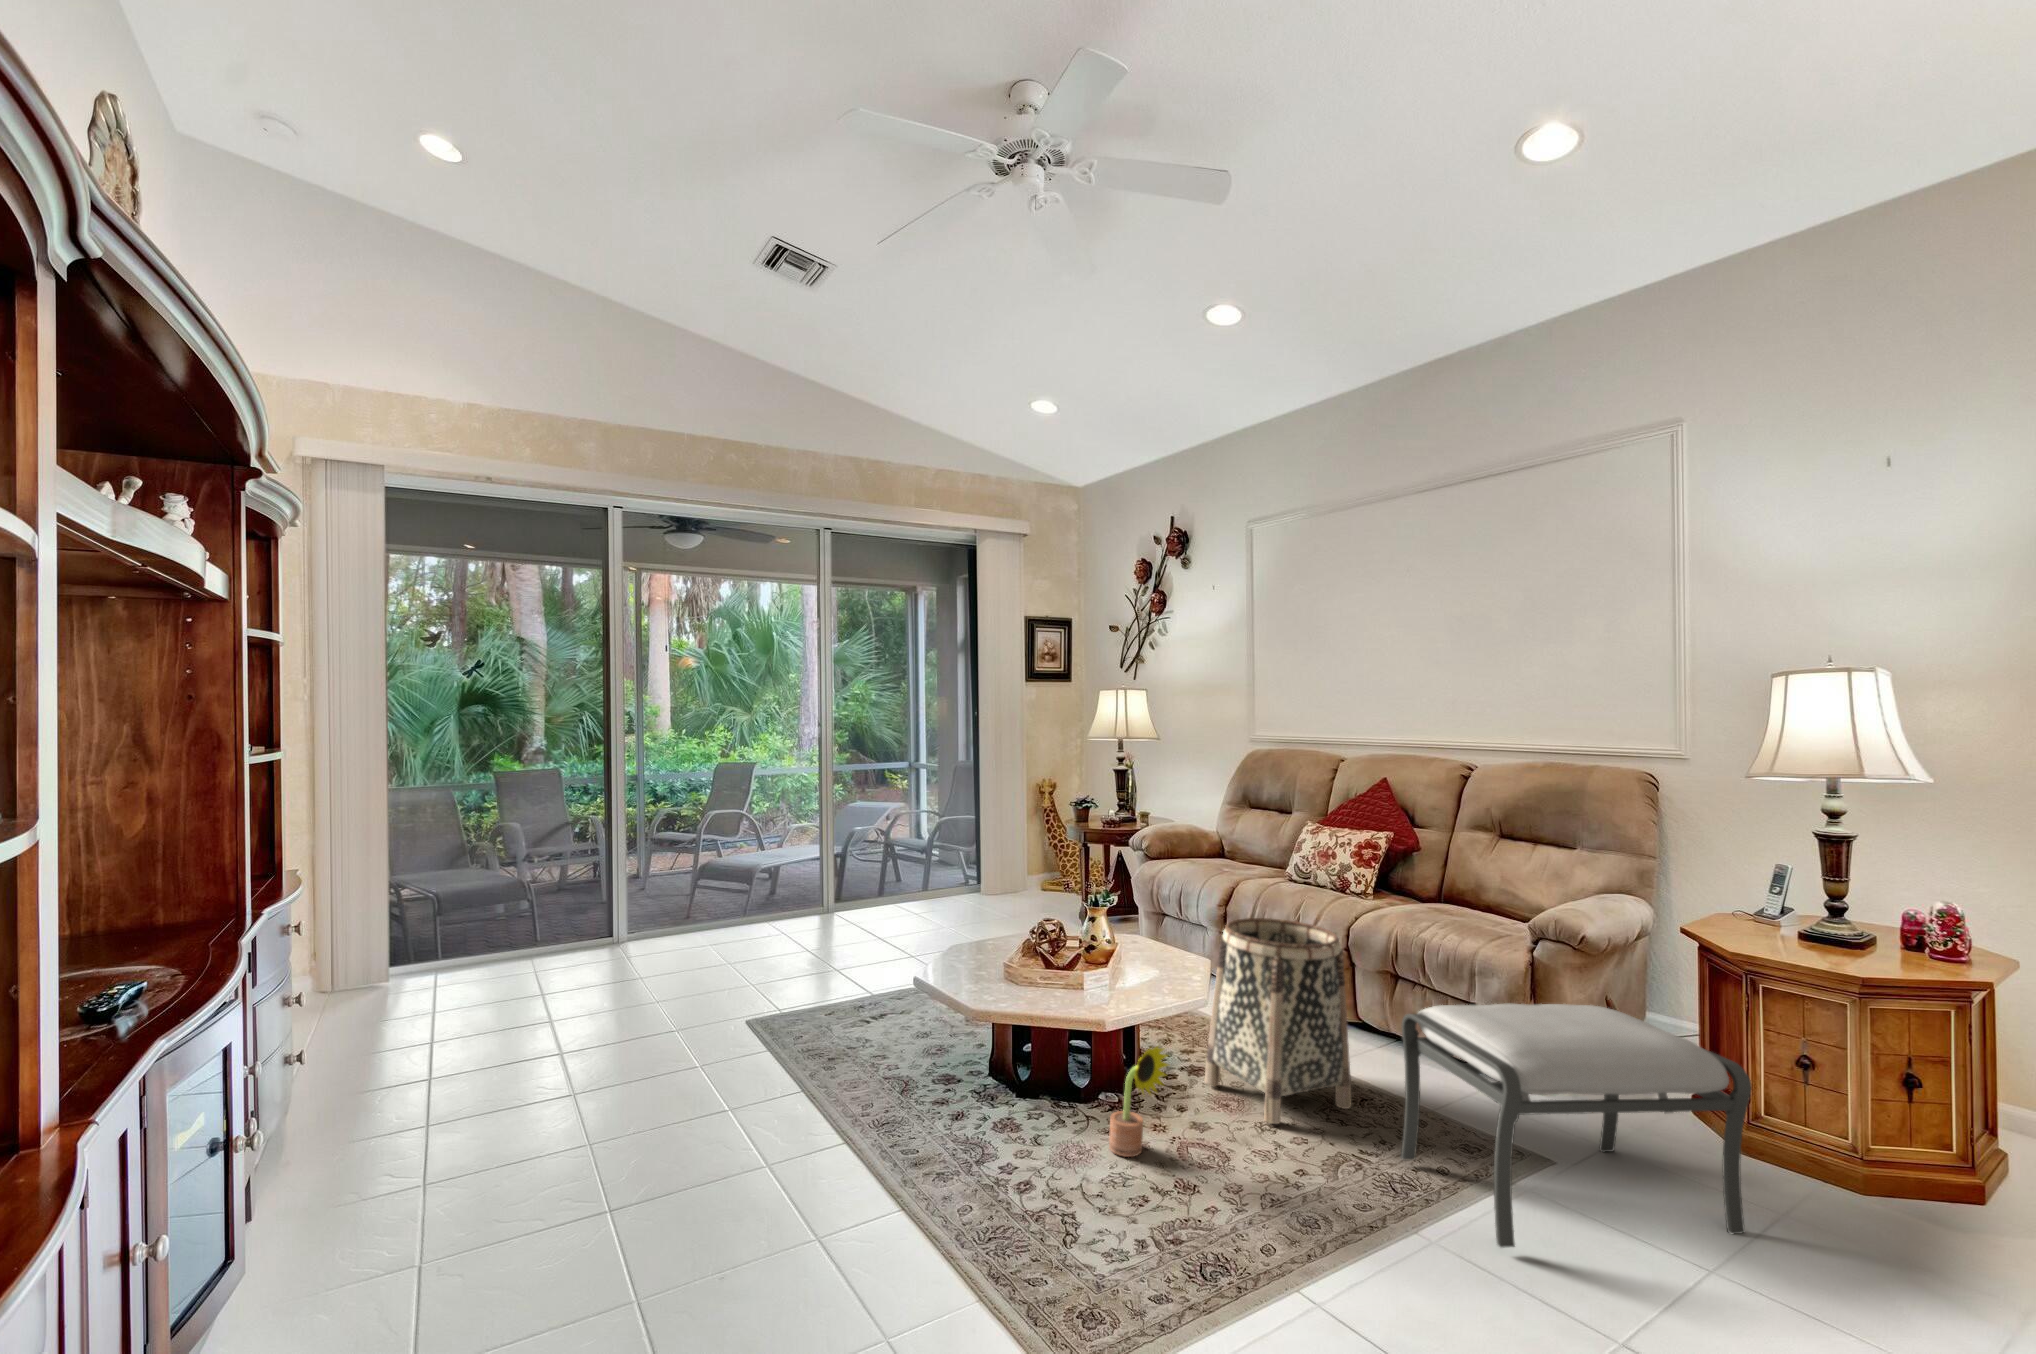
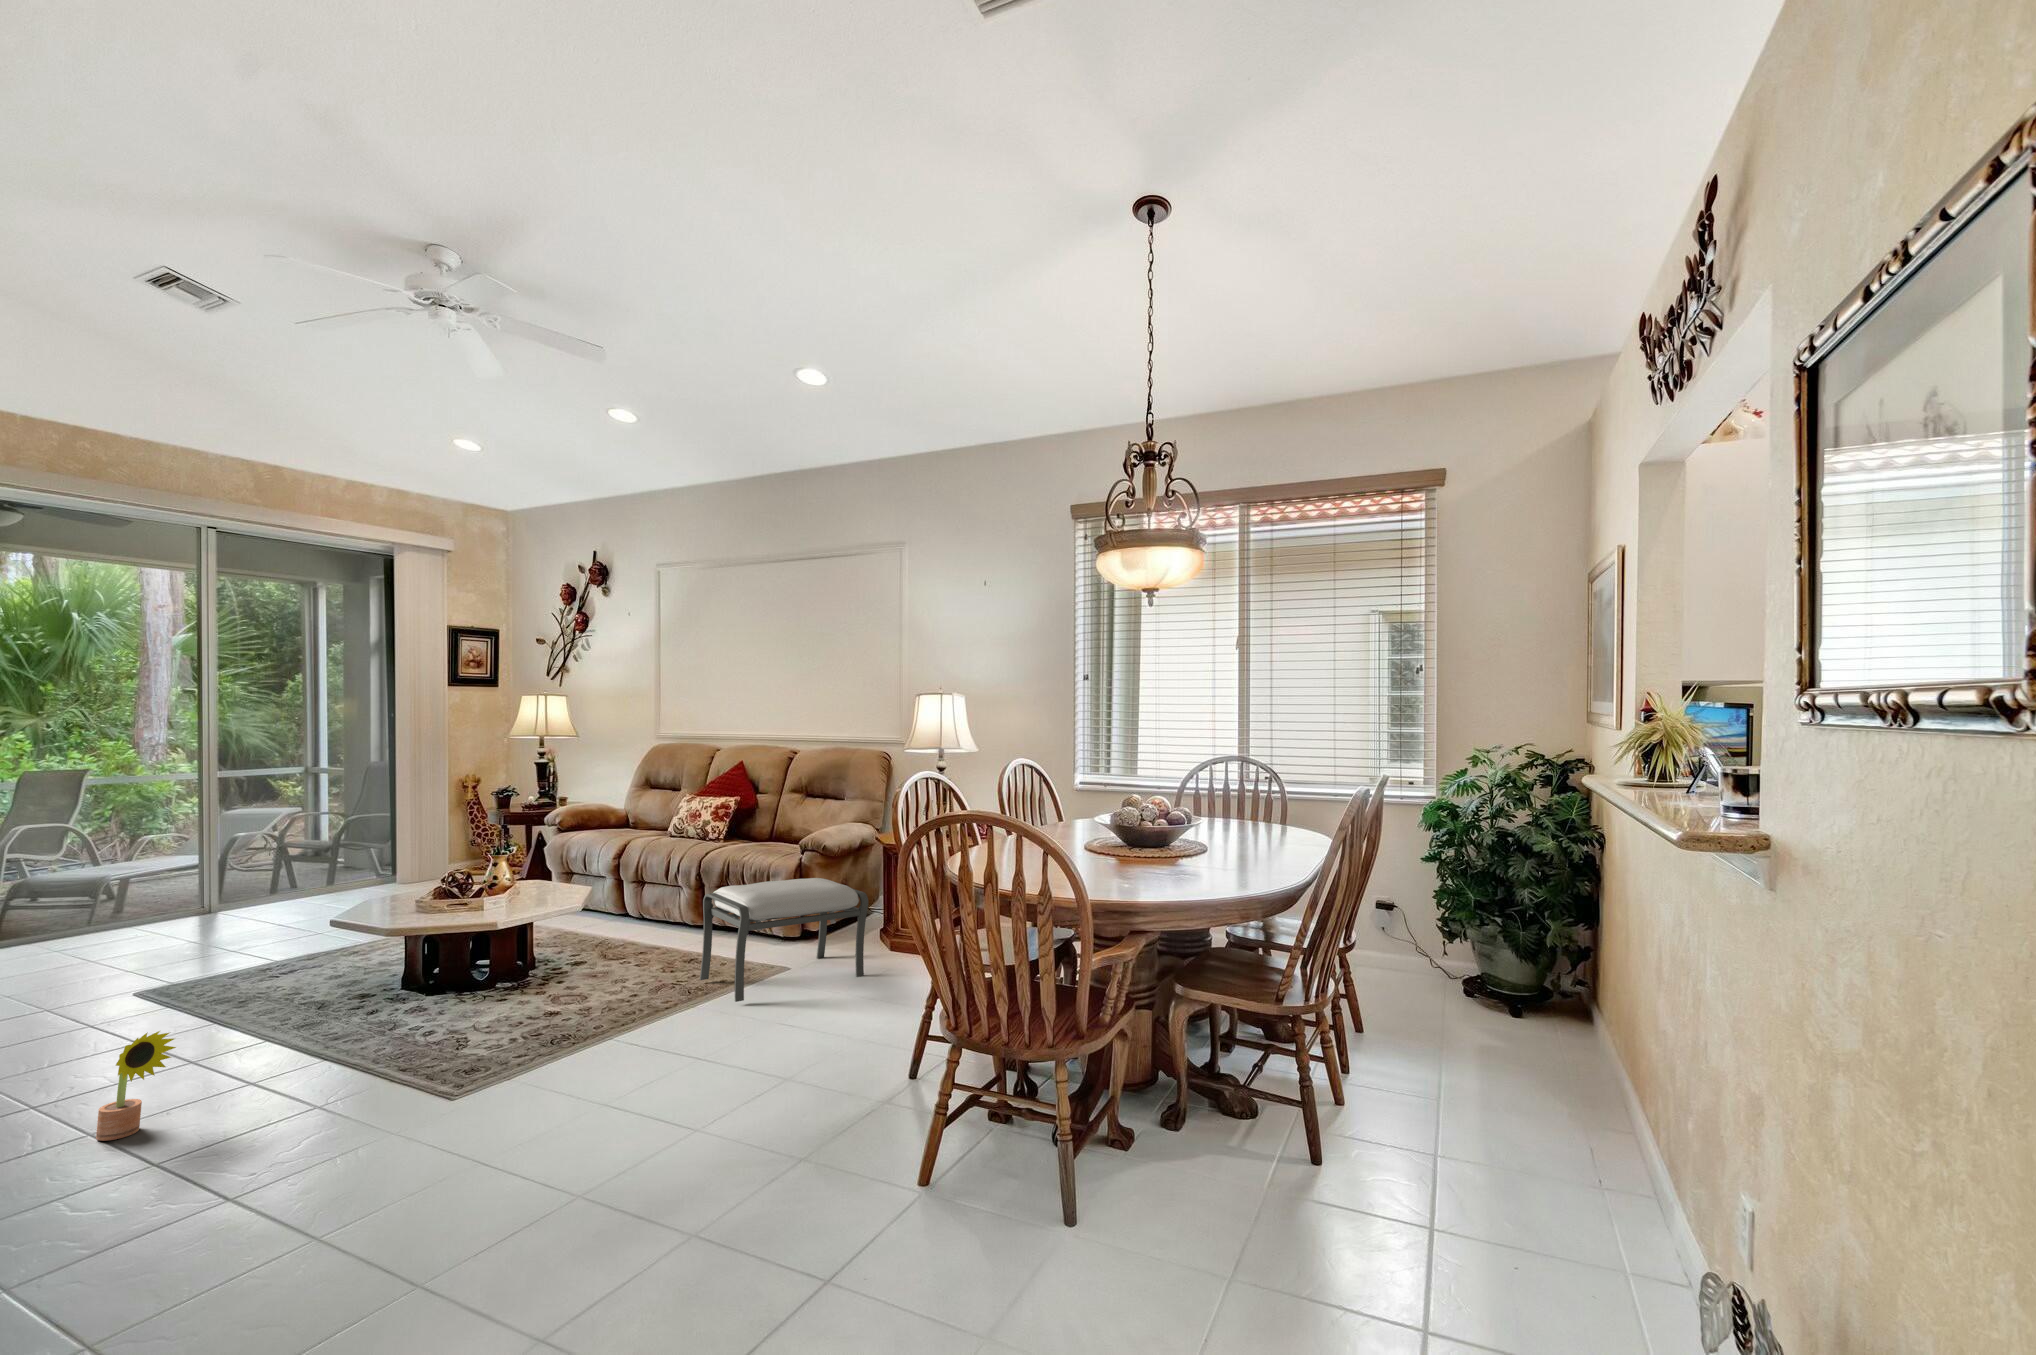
basket: present [1205,918,1351,1124] -> none [583,855,682,980]
decorative plant: present [1109,1047,1168,1157] -> present [96,1031,176,1141]

